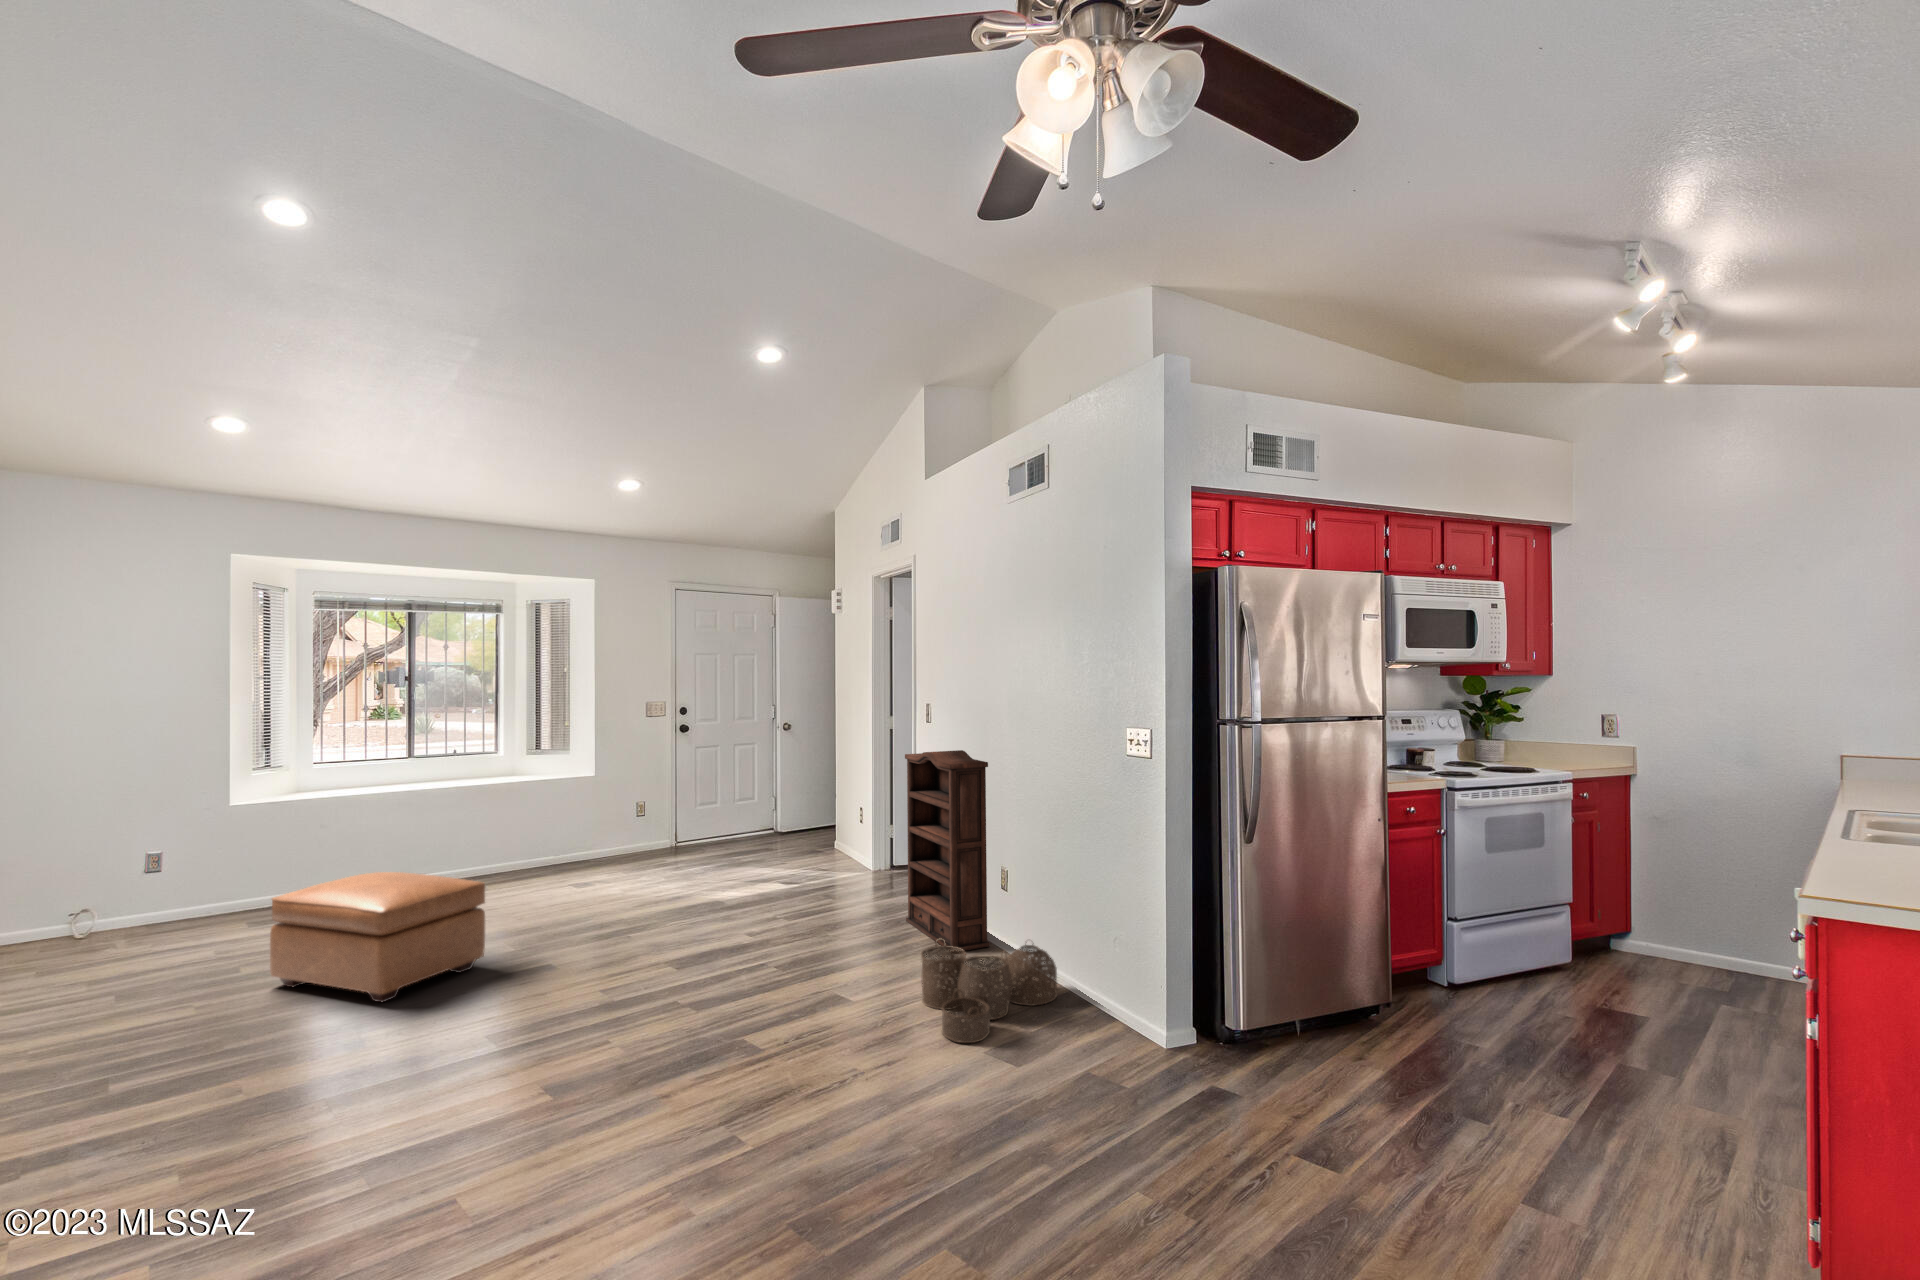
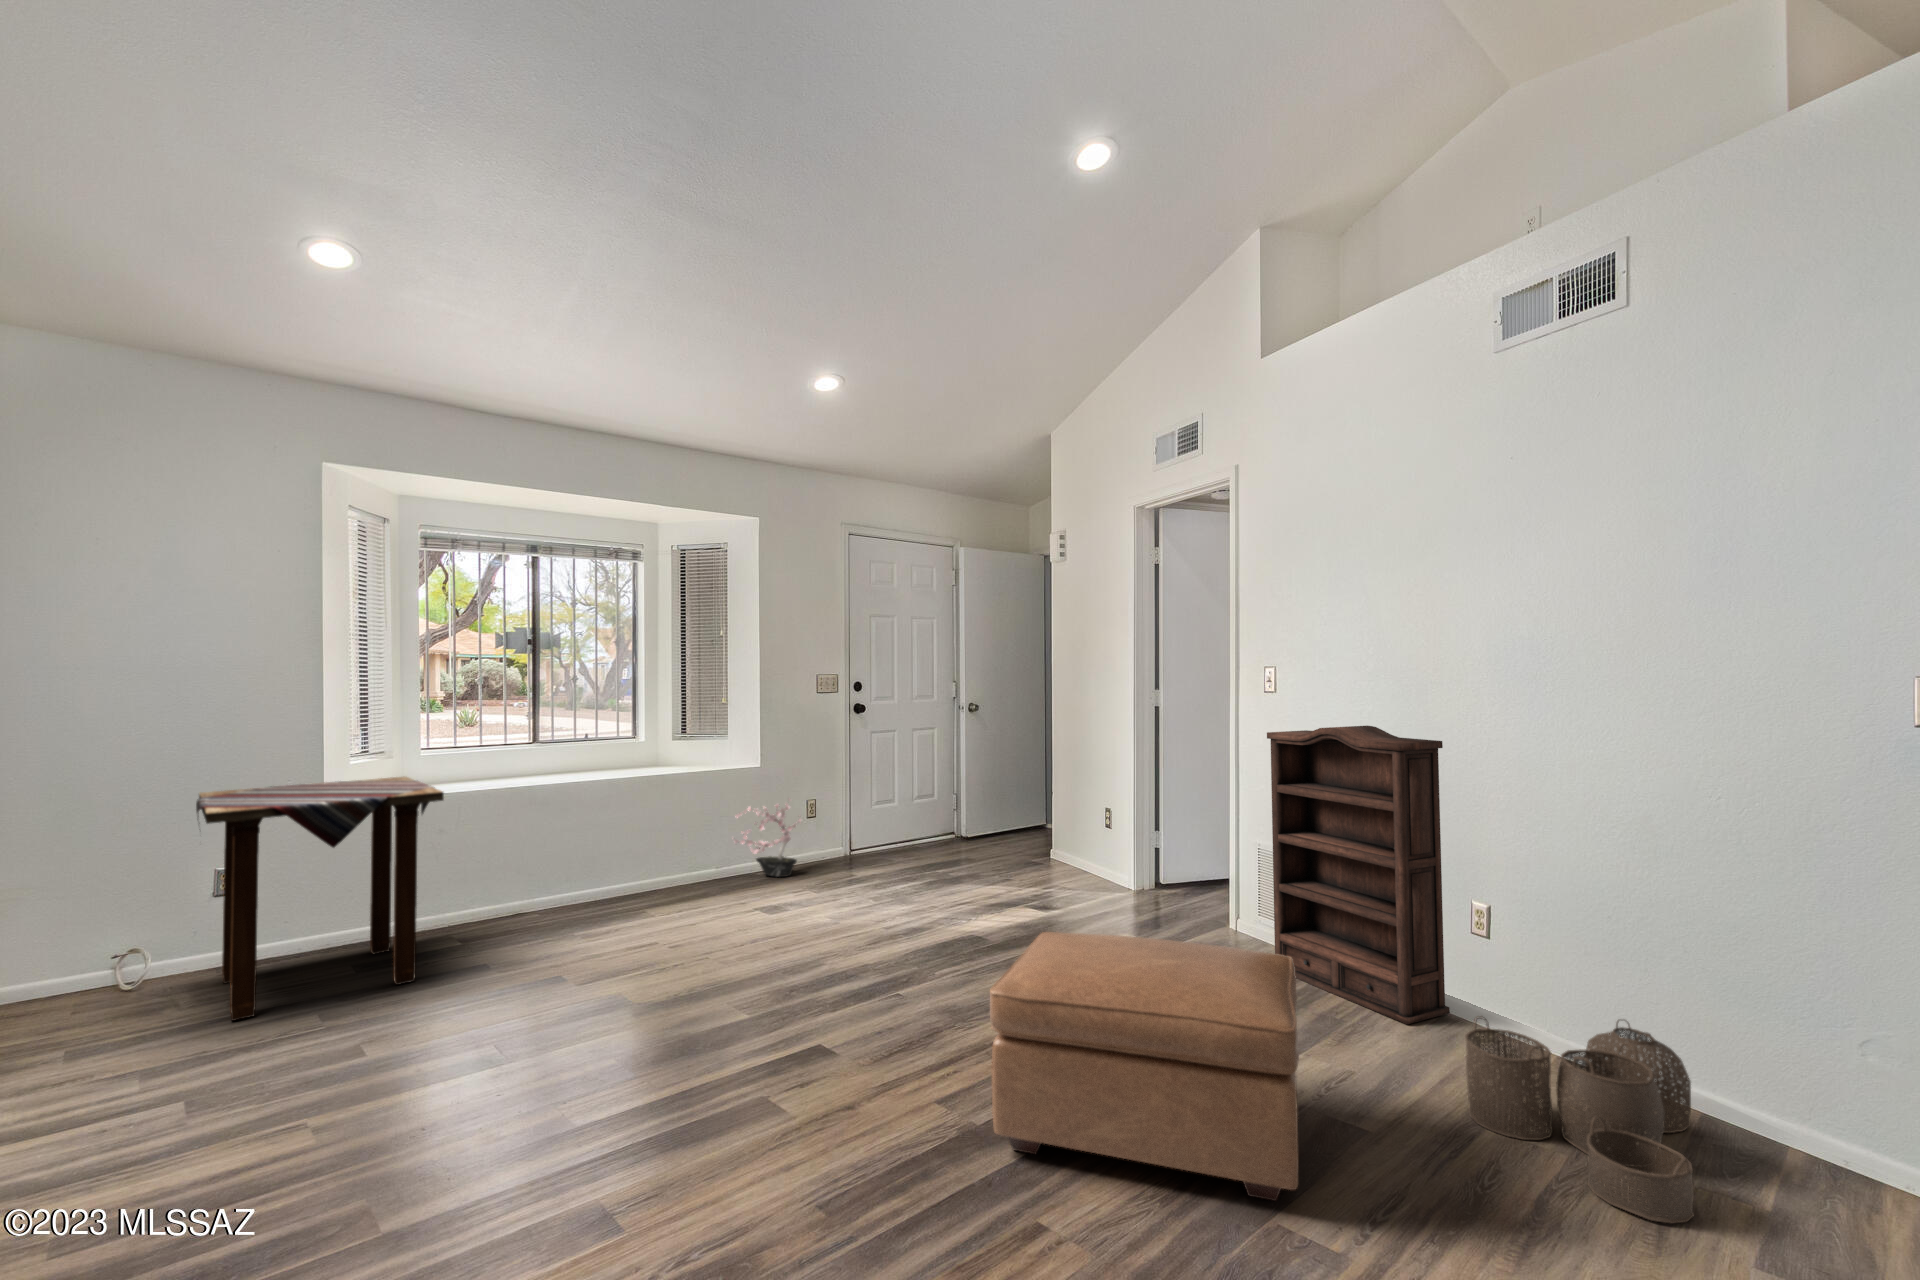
side table: none [133,786,312,955] -> present [196,777,444,1021]
potted plant: none [563,799,625,862] -> present [734,803,801,877]
ottoman: present [270,872,485,1002] -> present [990,932,1299,1201]

